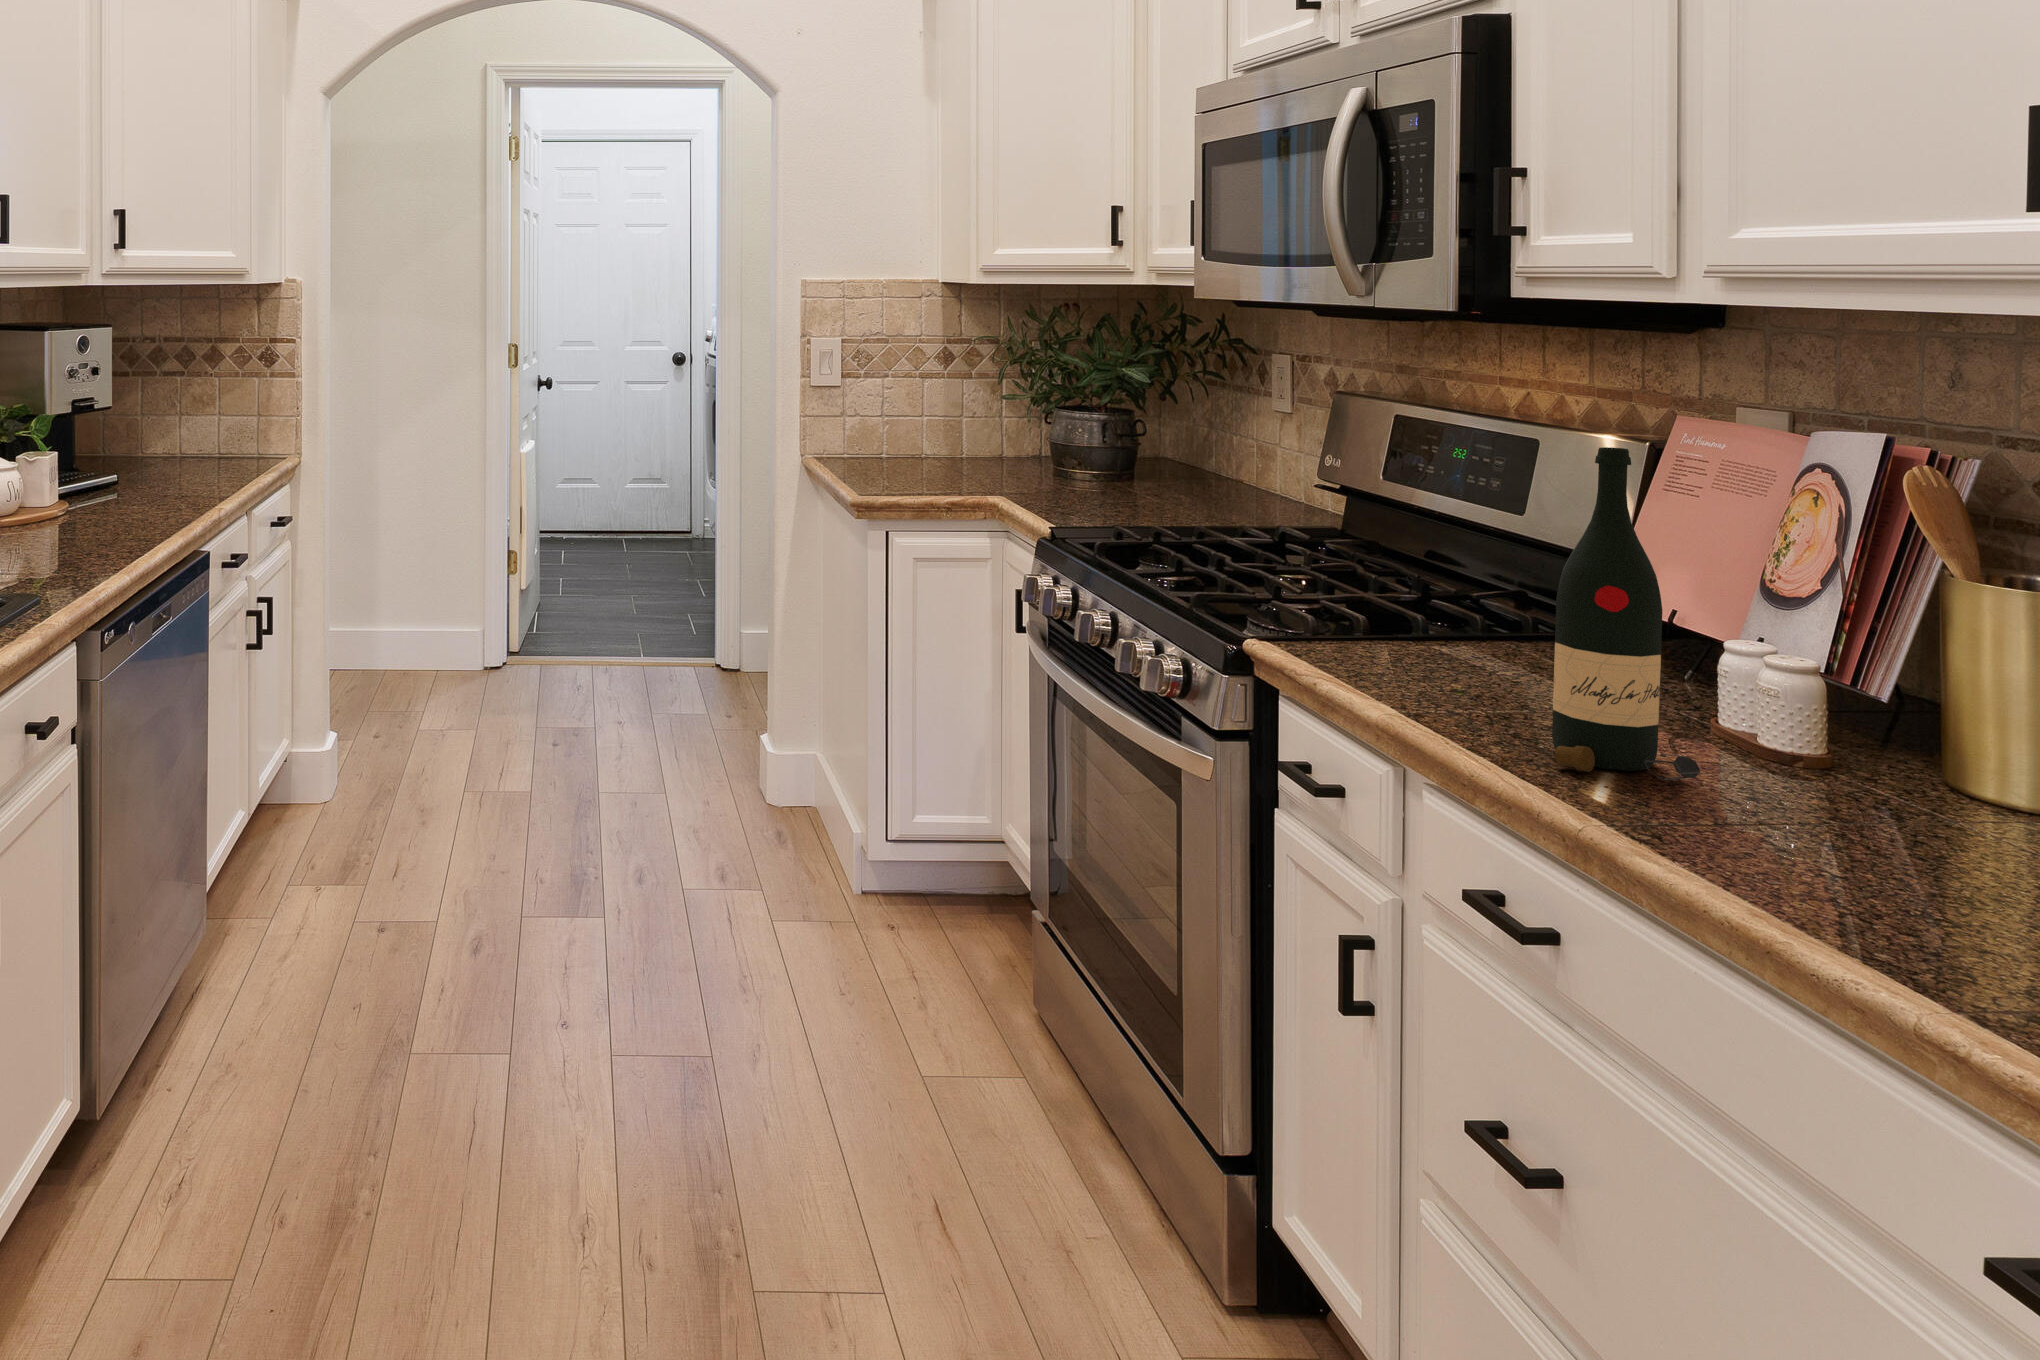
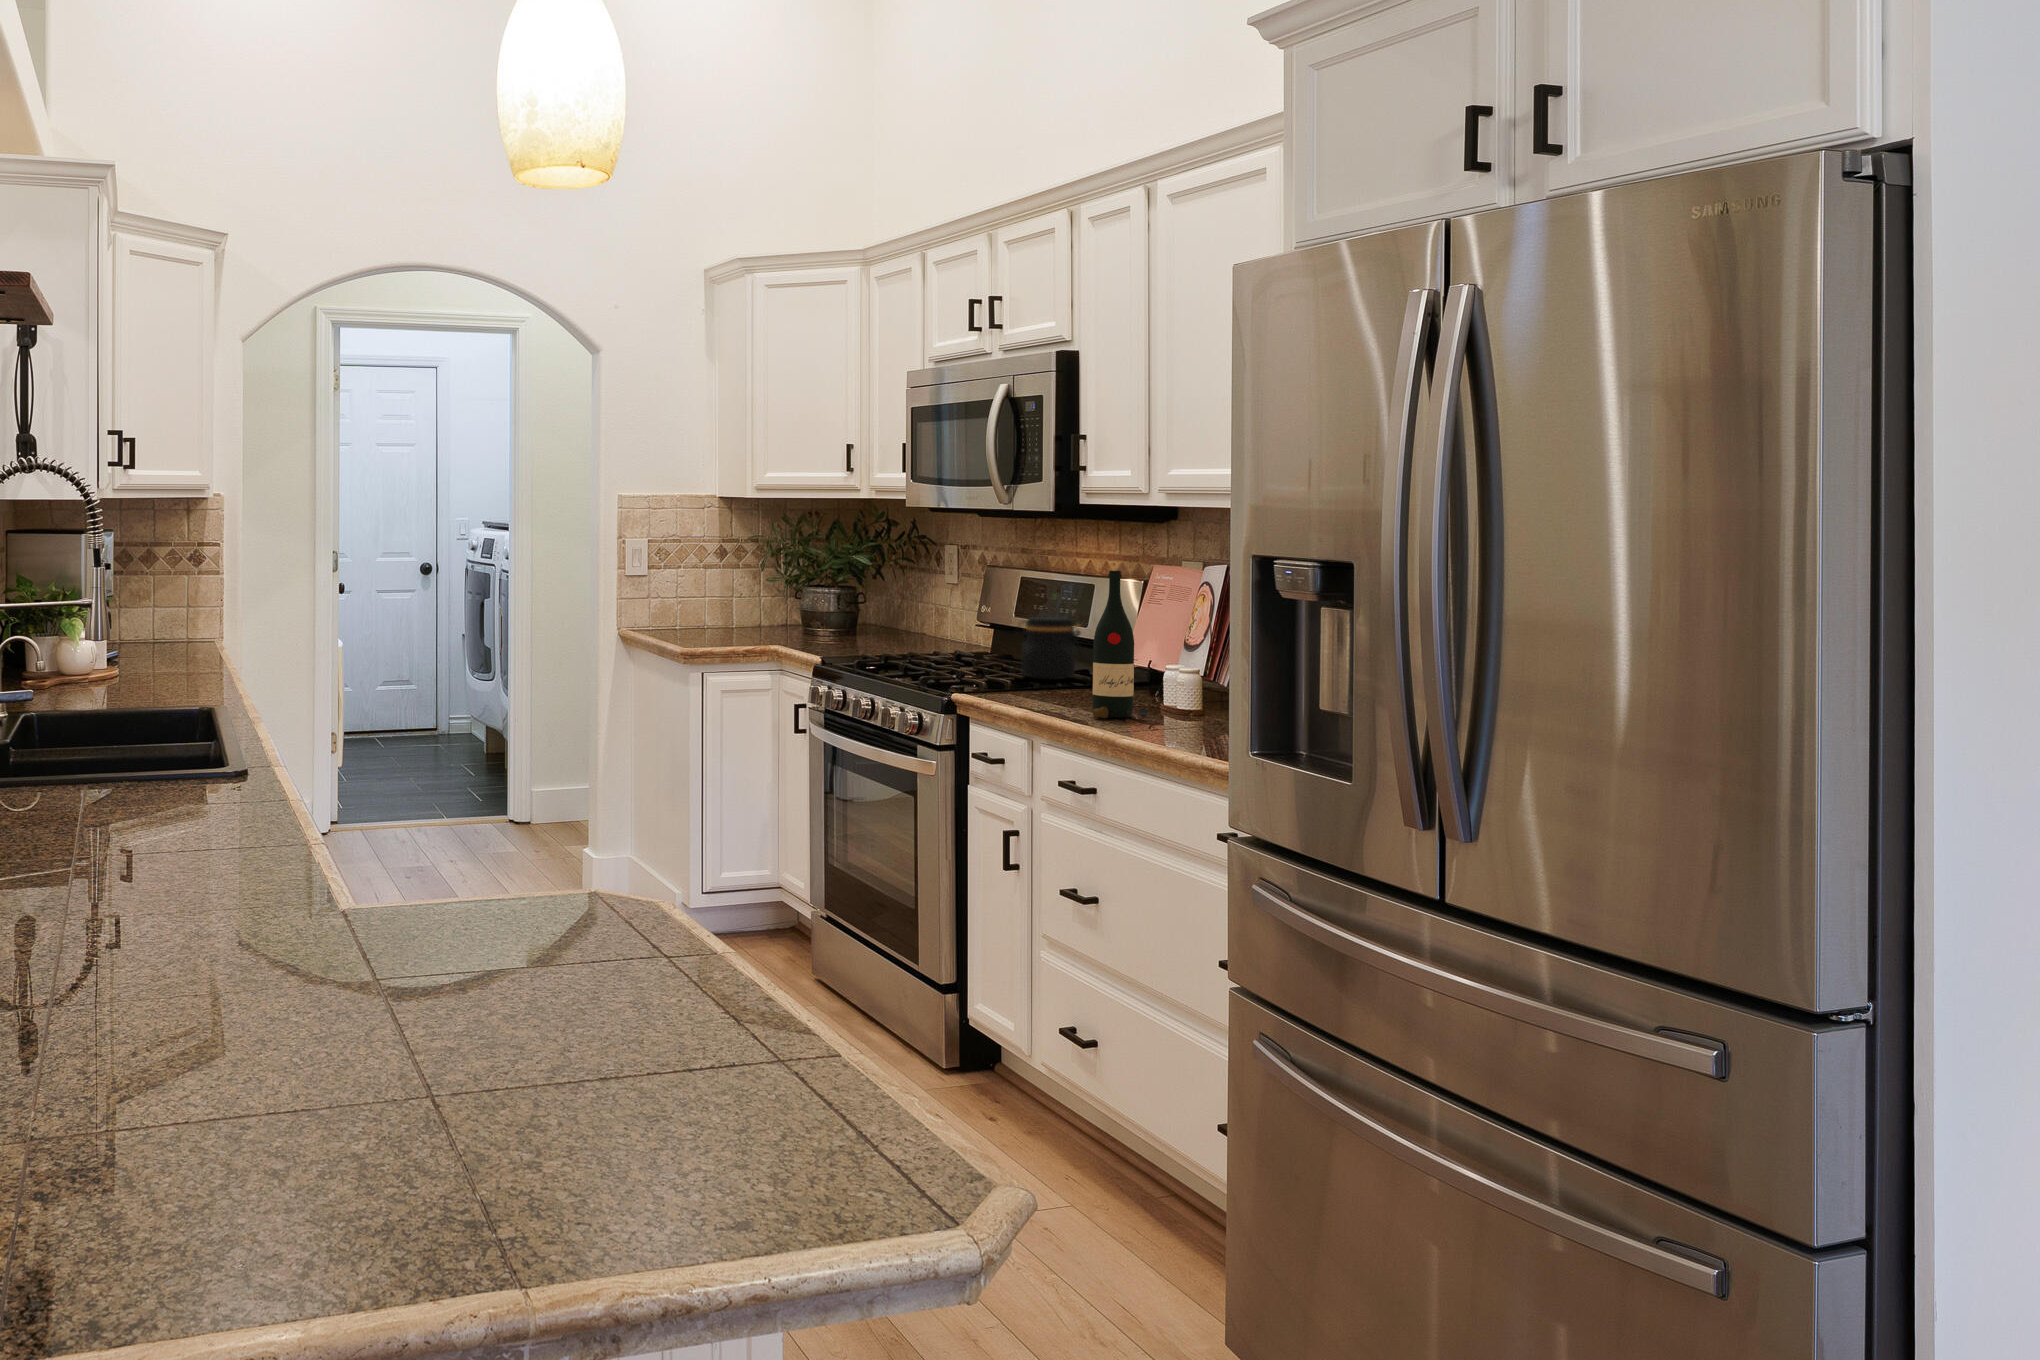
jar: none [1373,492,1515,608] -> present [1014,617,1080,680]

